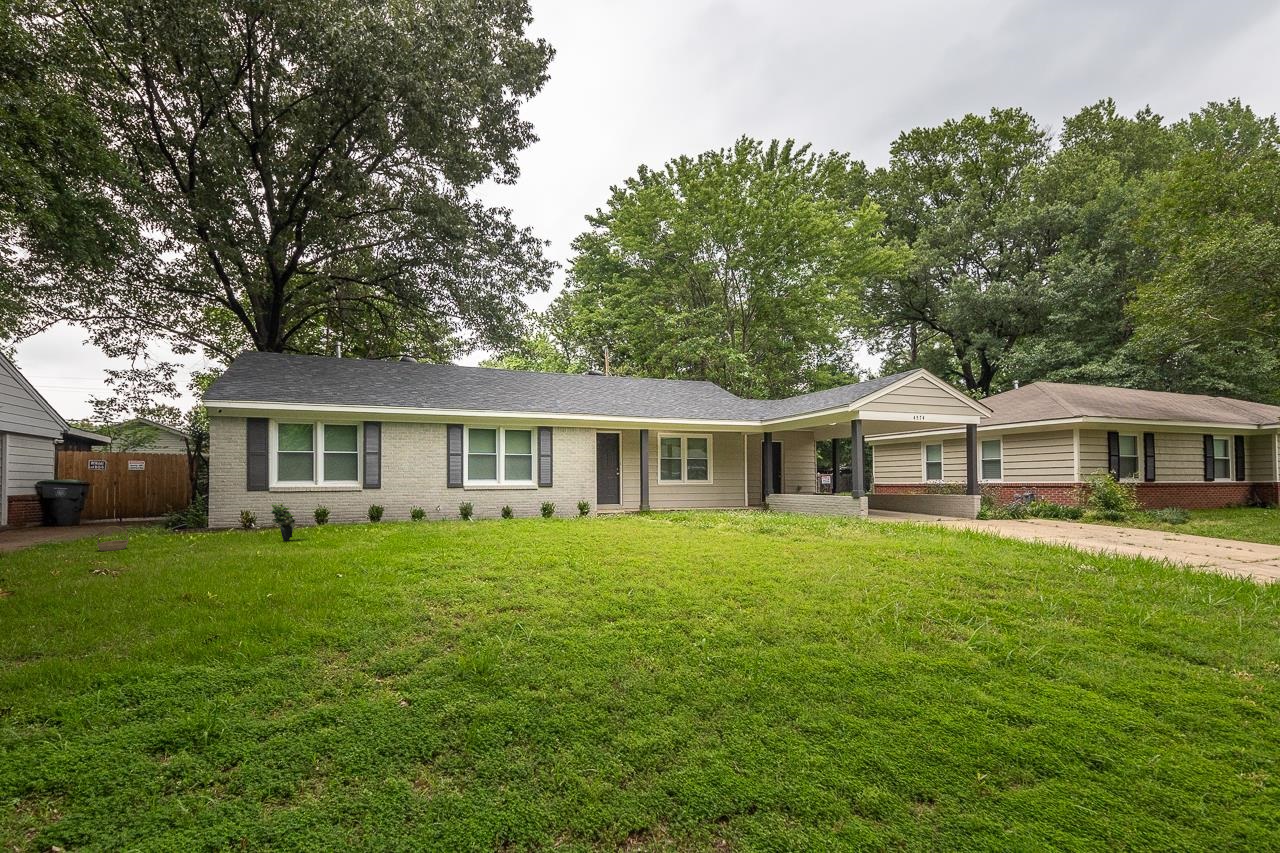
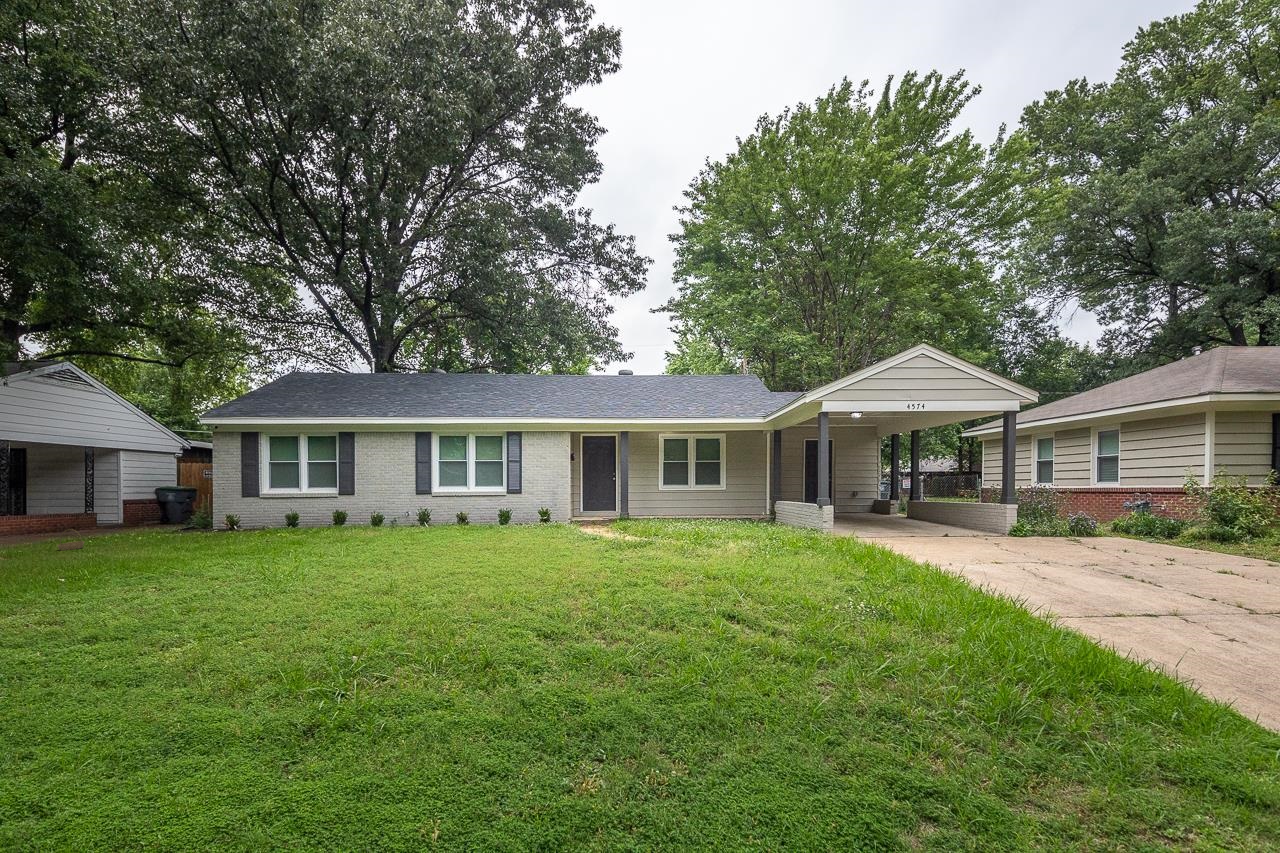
potted plant: present [270,503,296,542] -> none [173,510,201,547]

